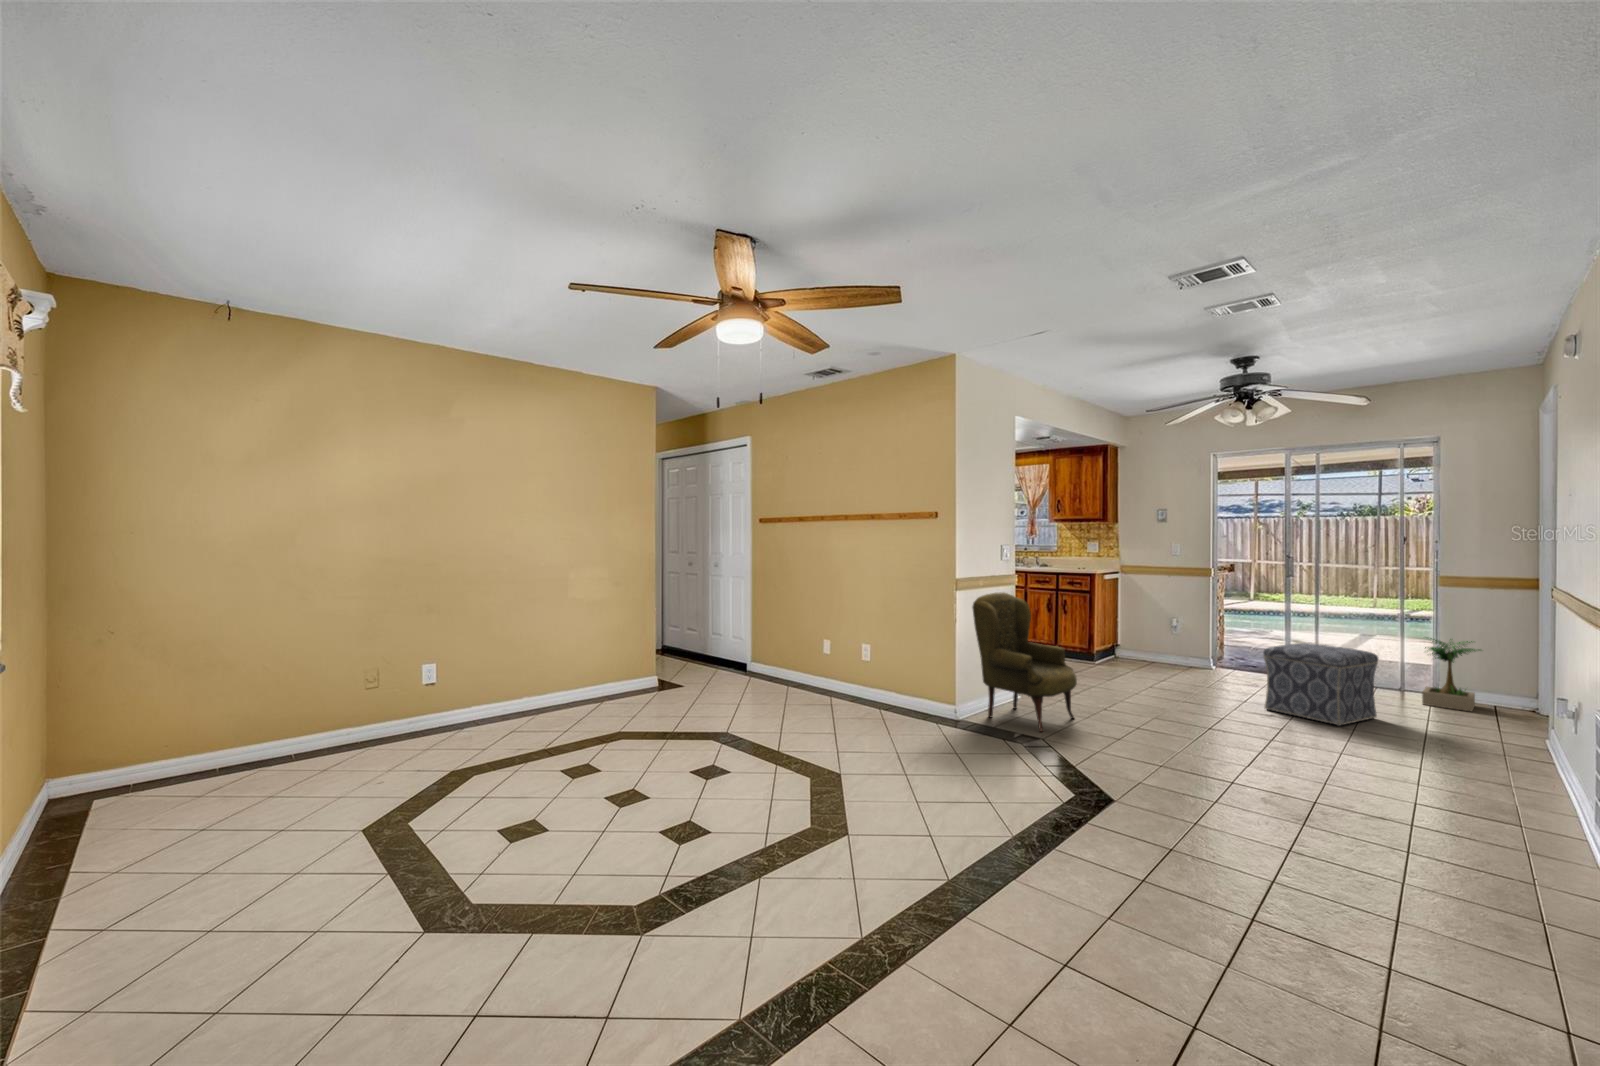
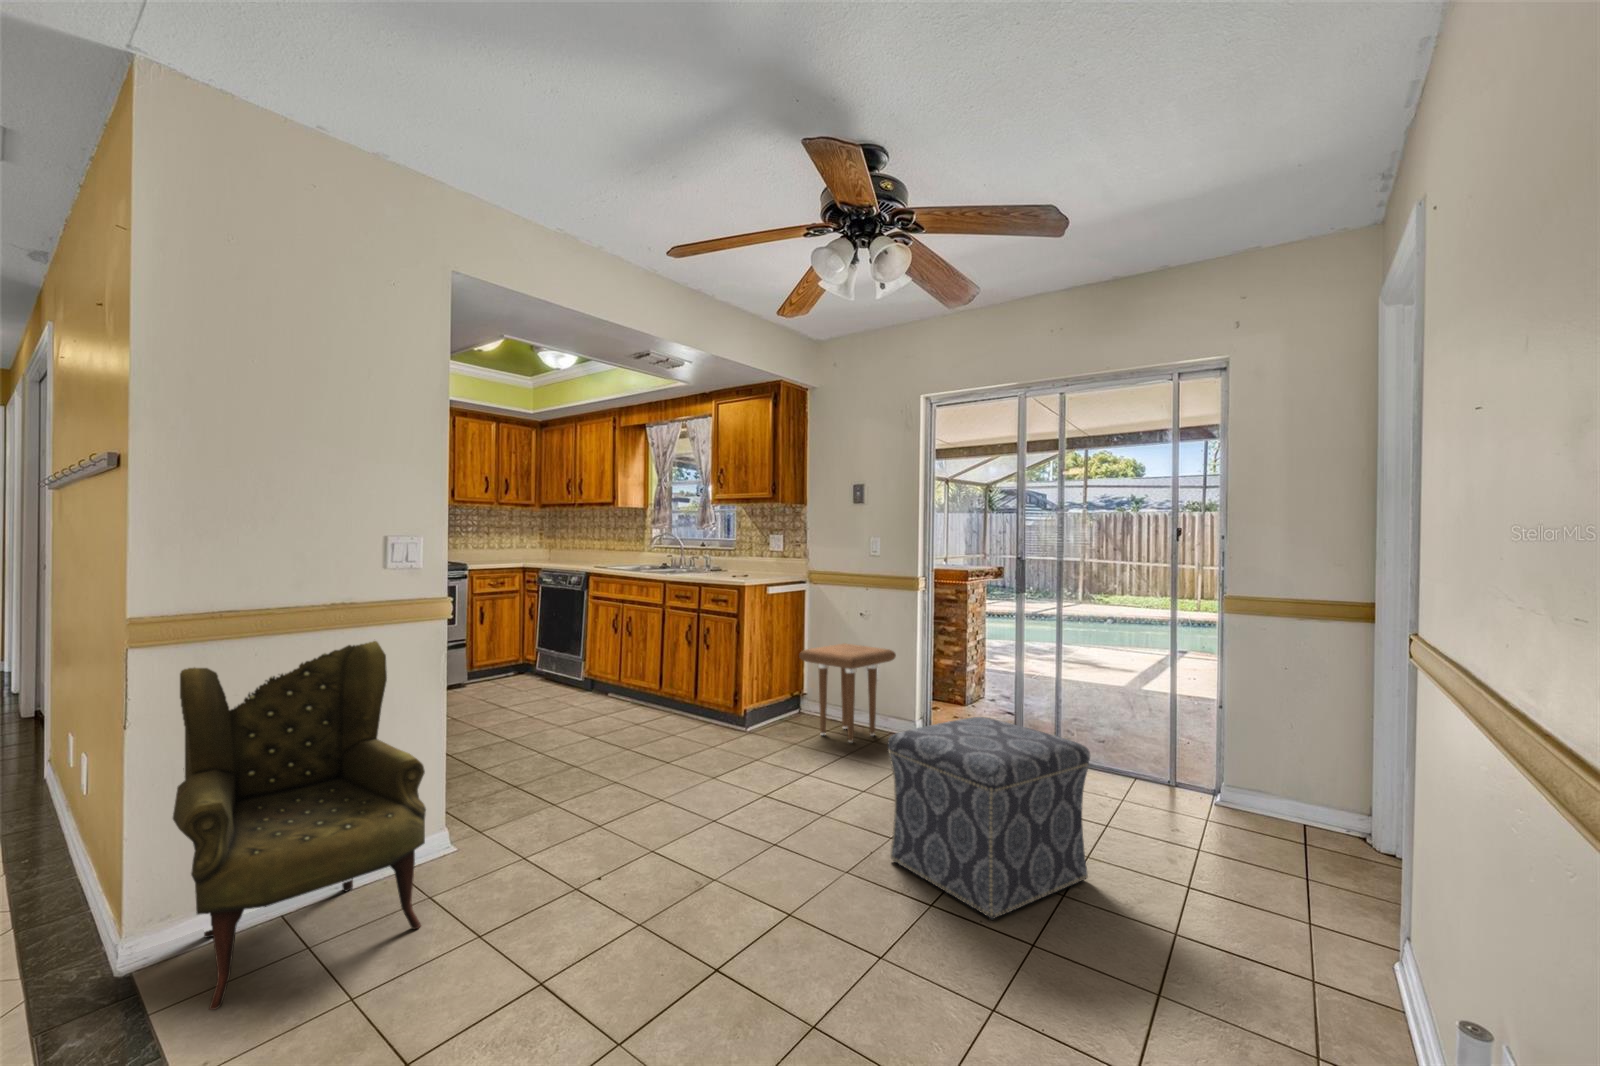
side table: none [1135,611,1197,669] -> present [799,643,896,742]
potted plant: present [1422,638,1481,711] -> none [1191,694,1304,843]

